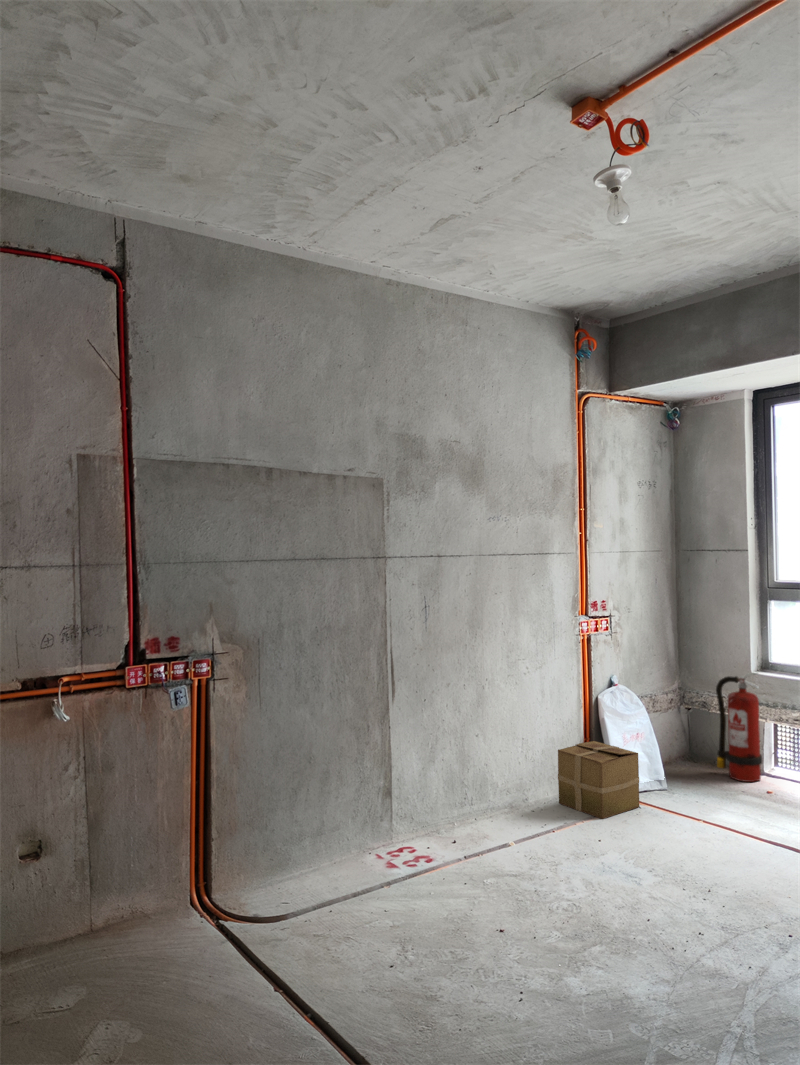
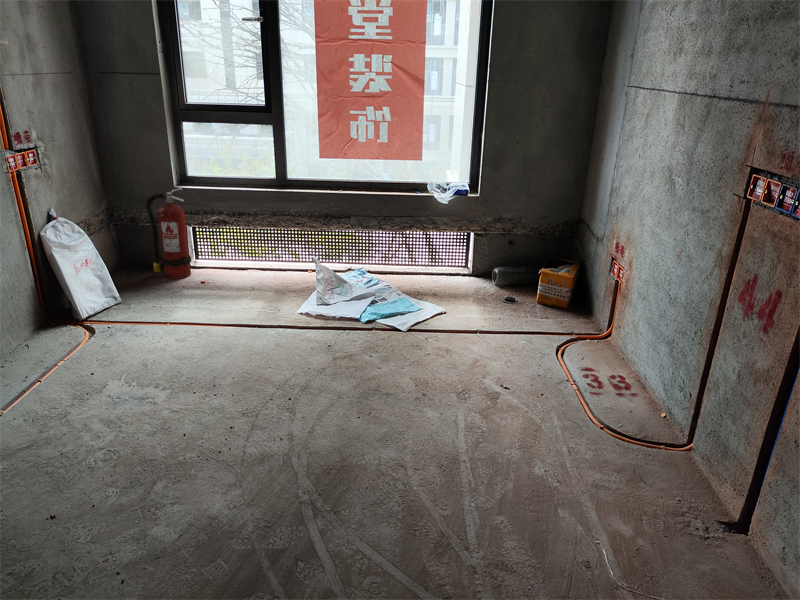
cardboard box: present [558,741,639,819] -> none [14,279,110,352]

